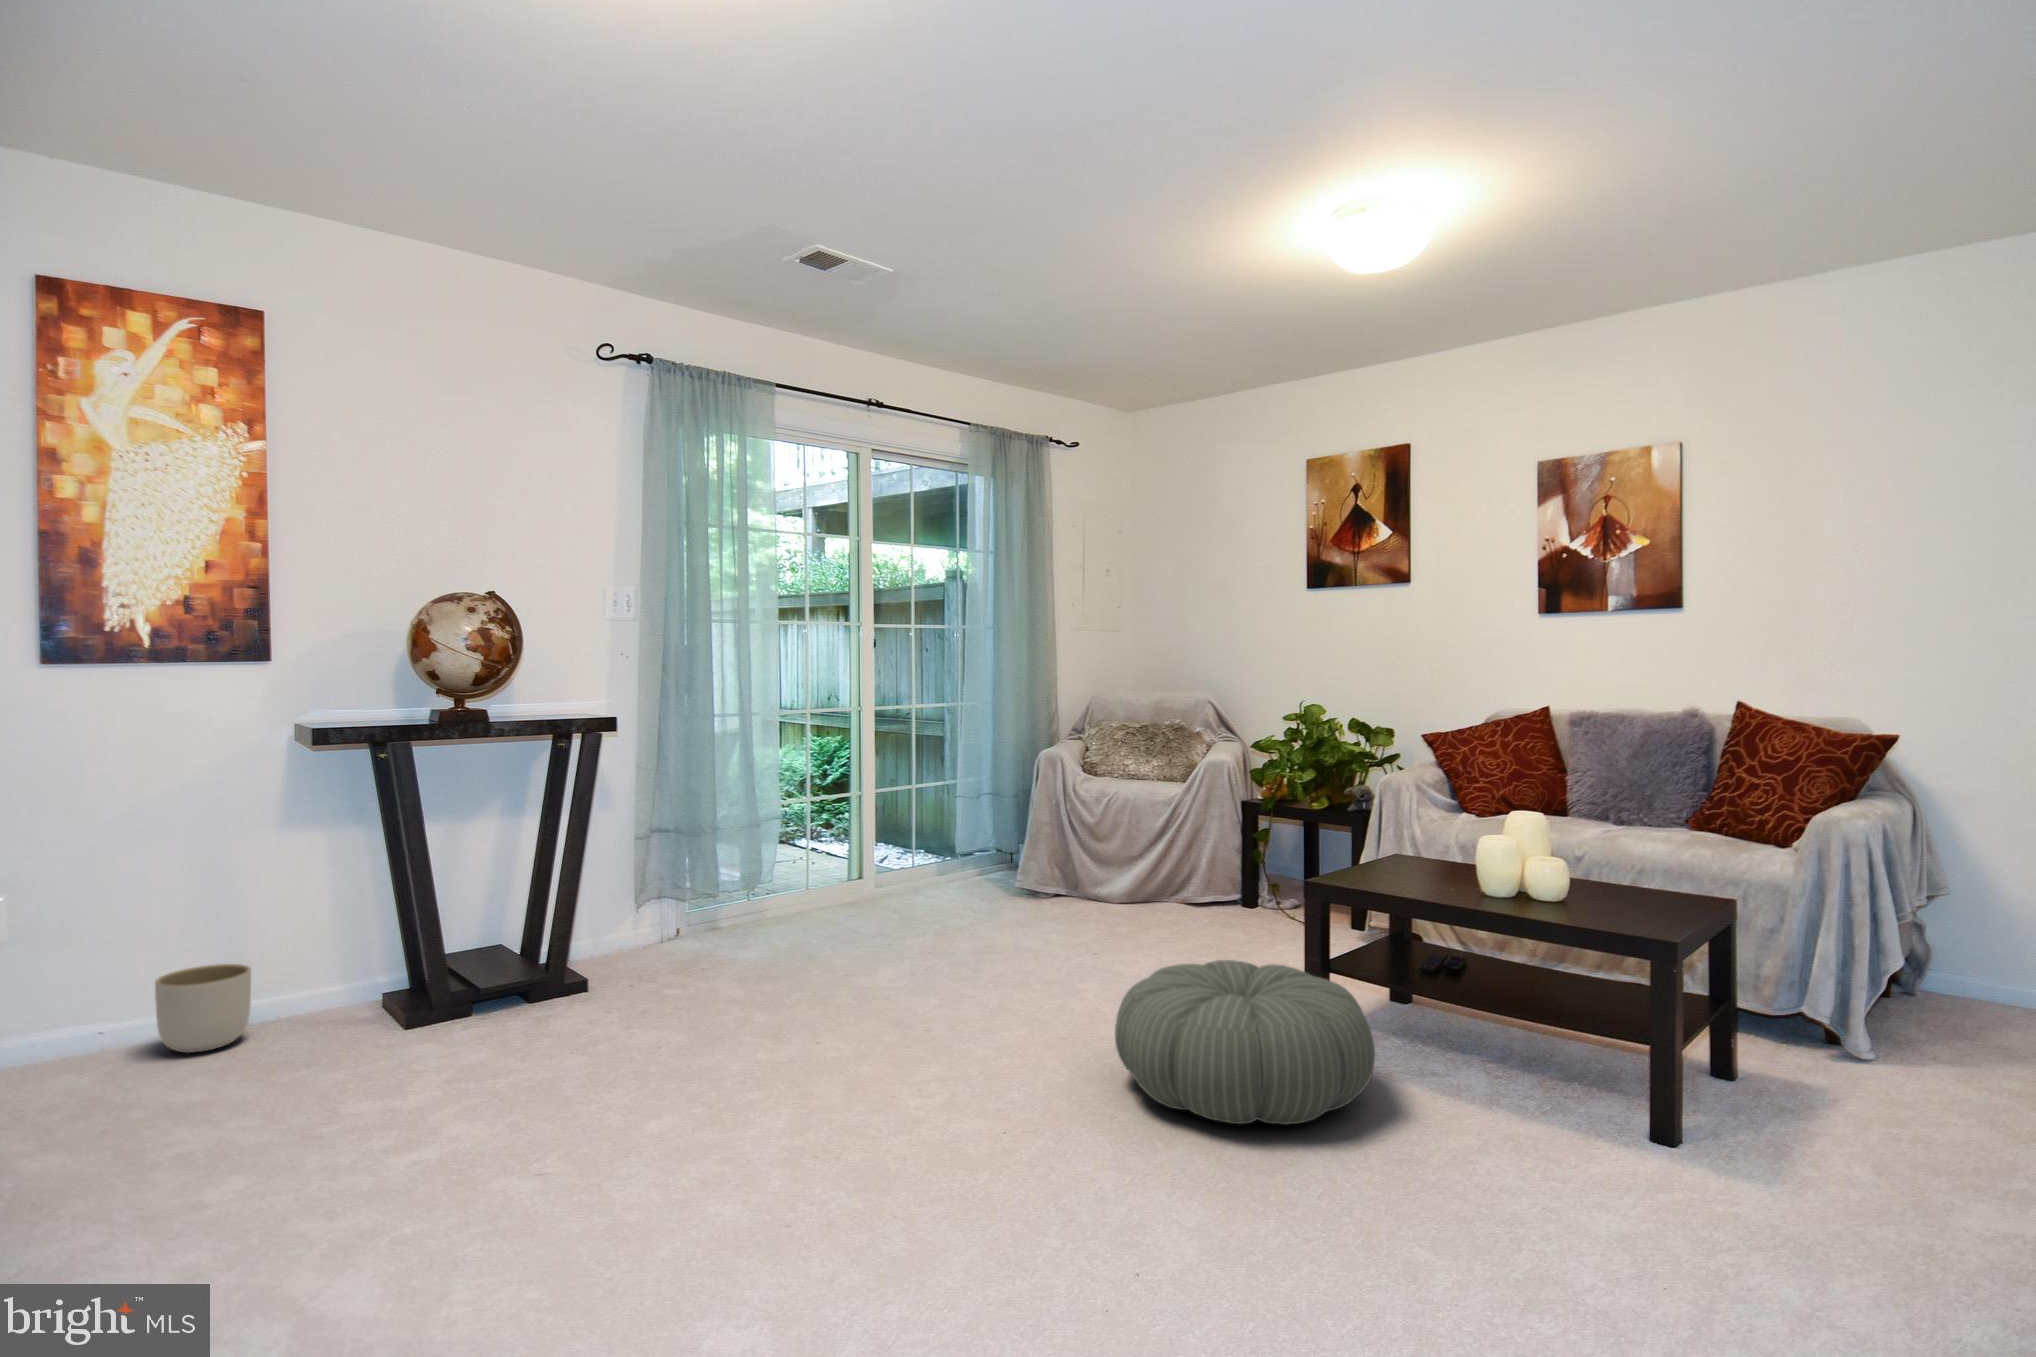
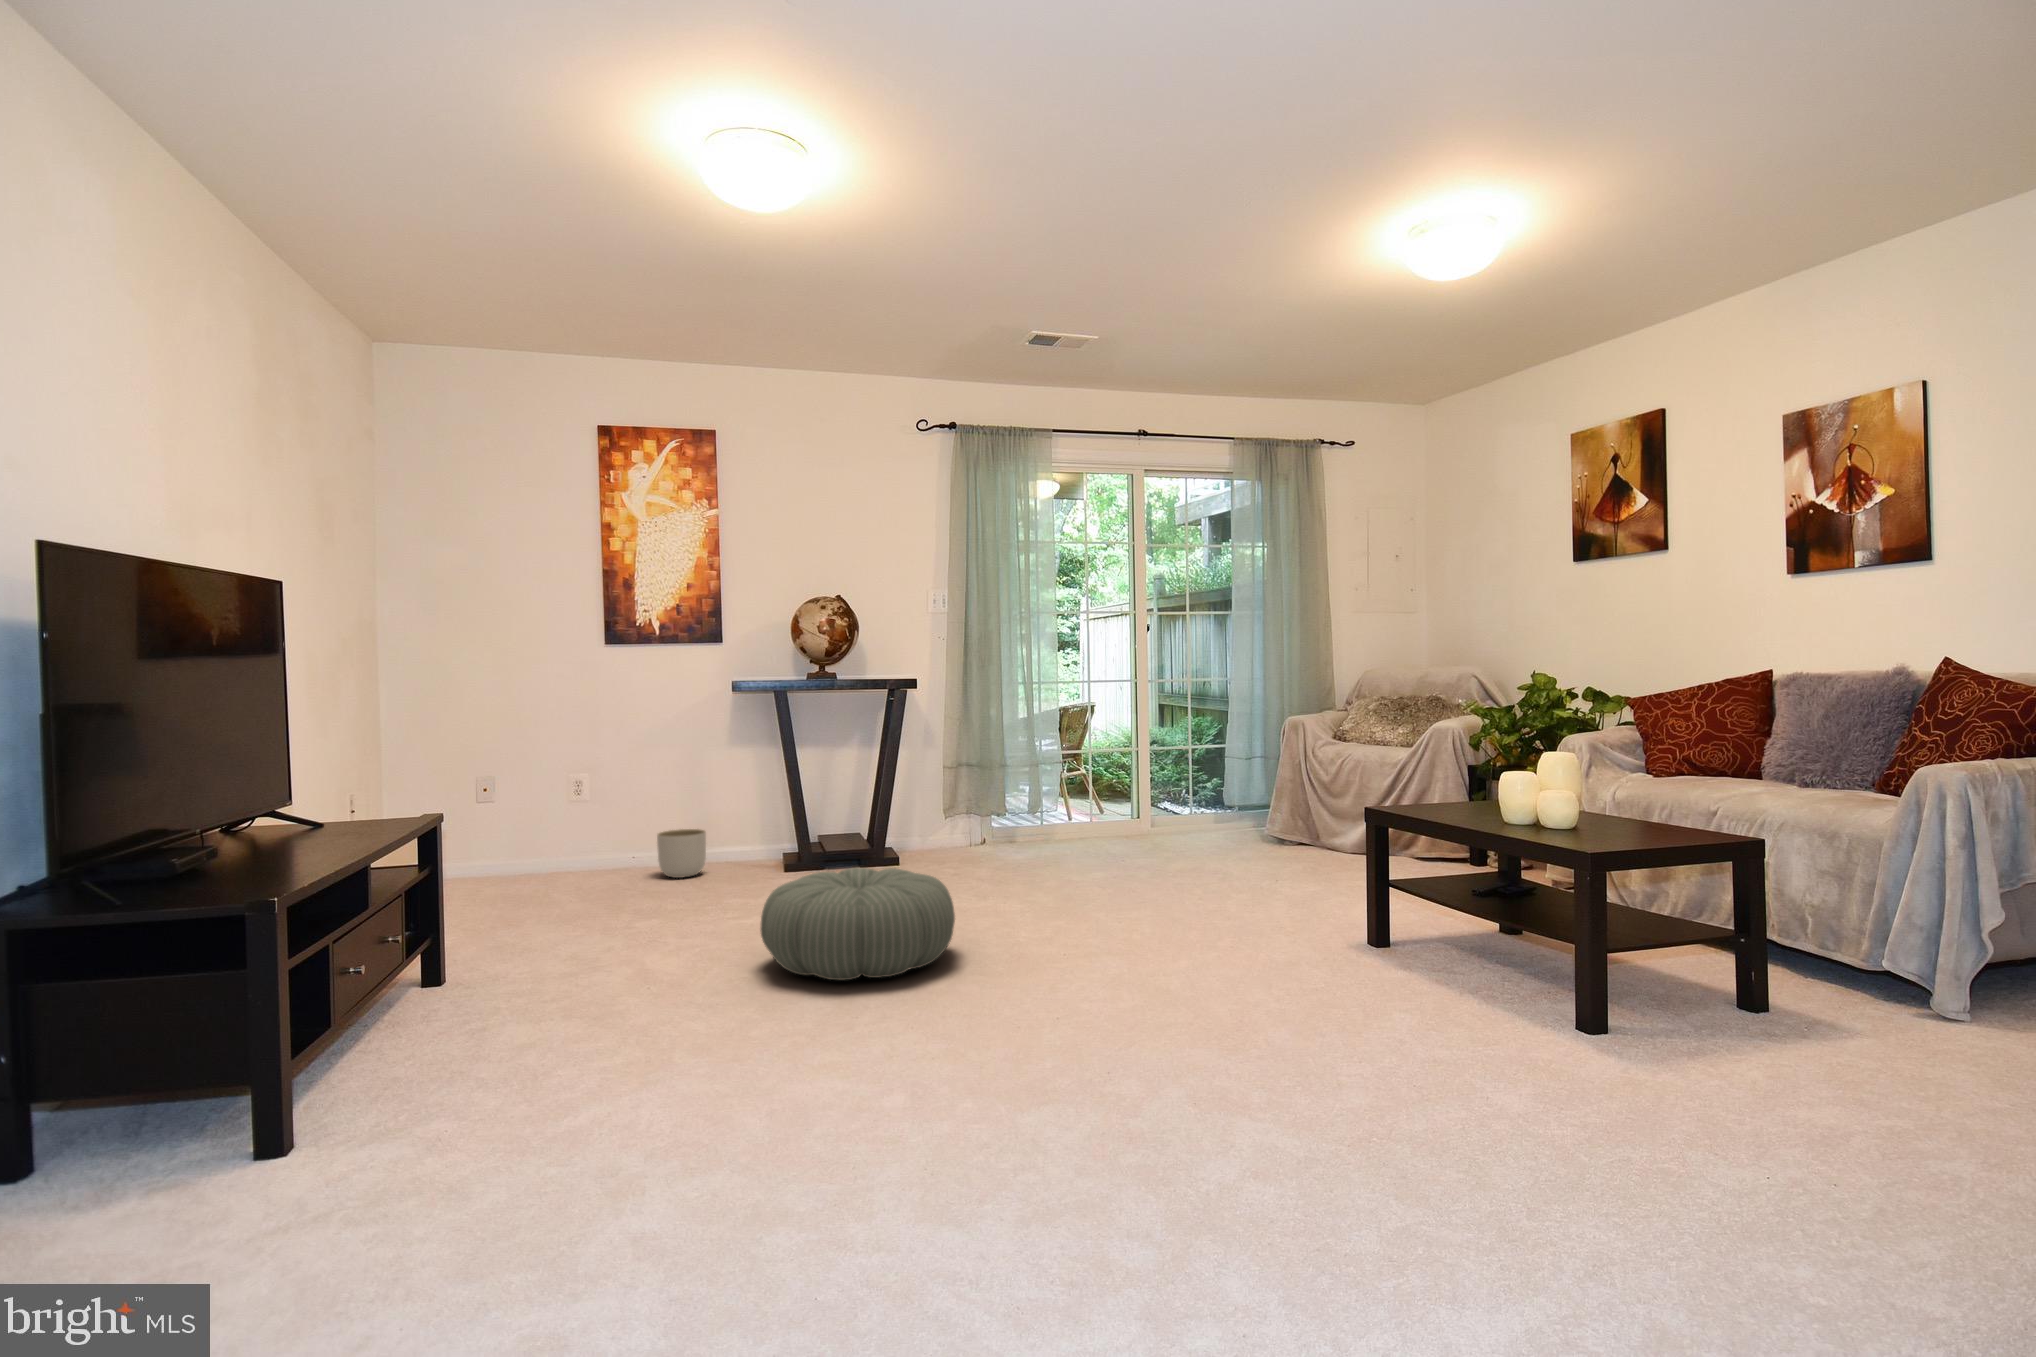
pouf: present [1115,960,1375,1125] -> present [760,868,955,980]

